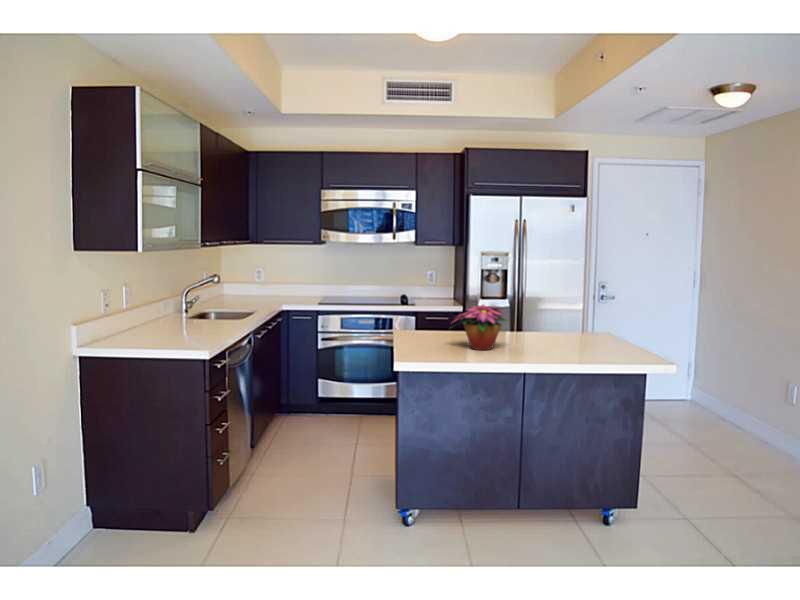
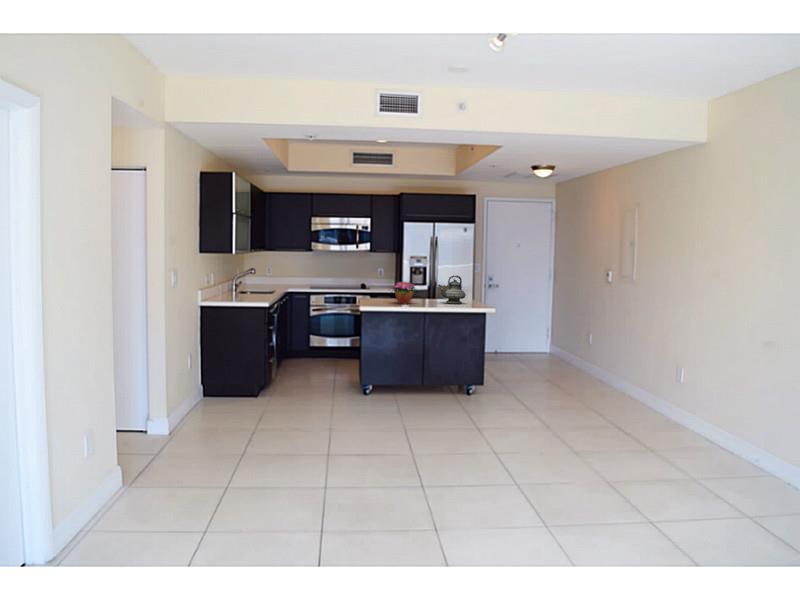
teapot: none [546,290,599,346] -> present [438,275,466,304]

